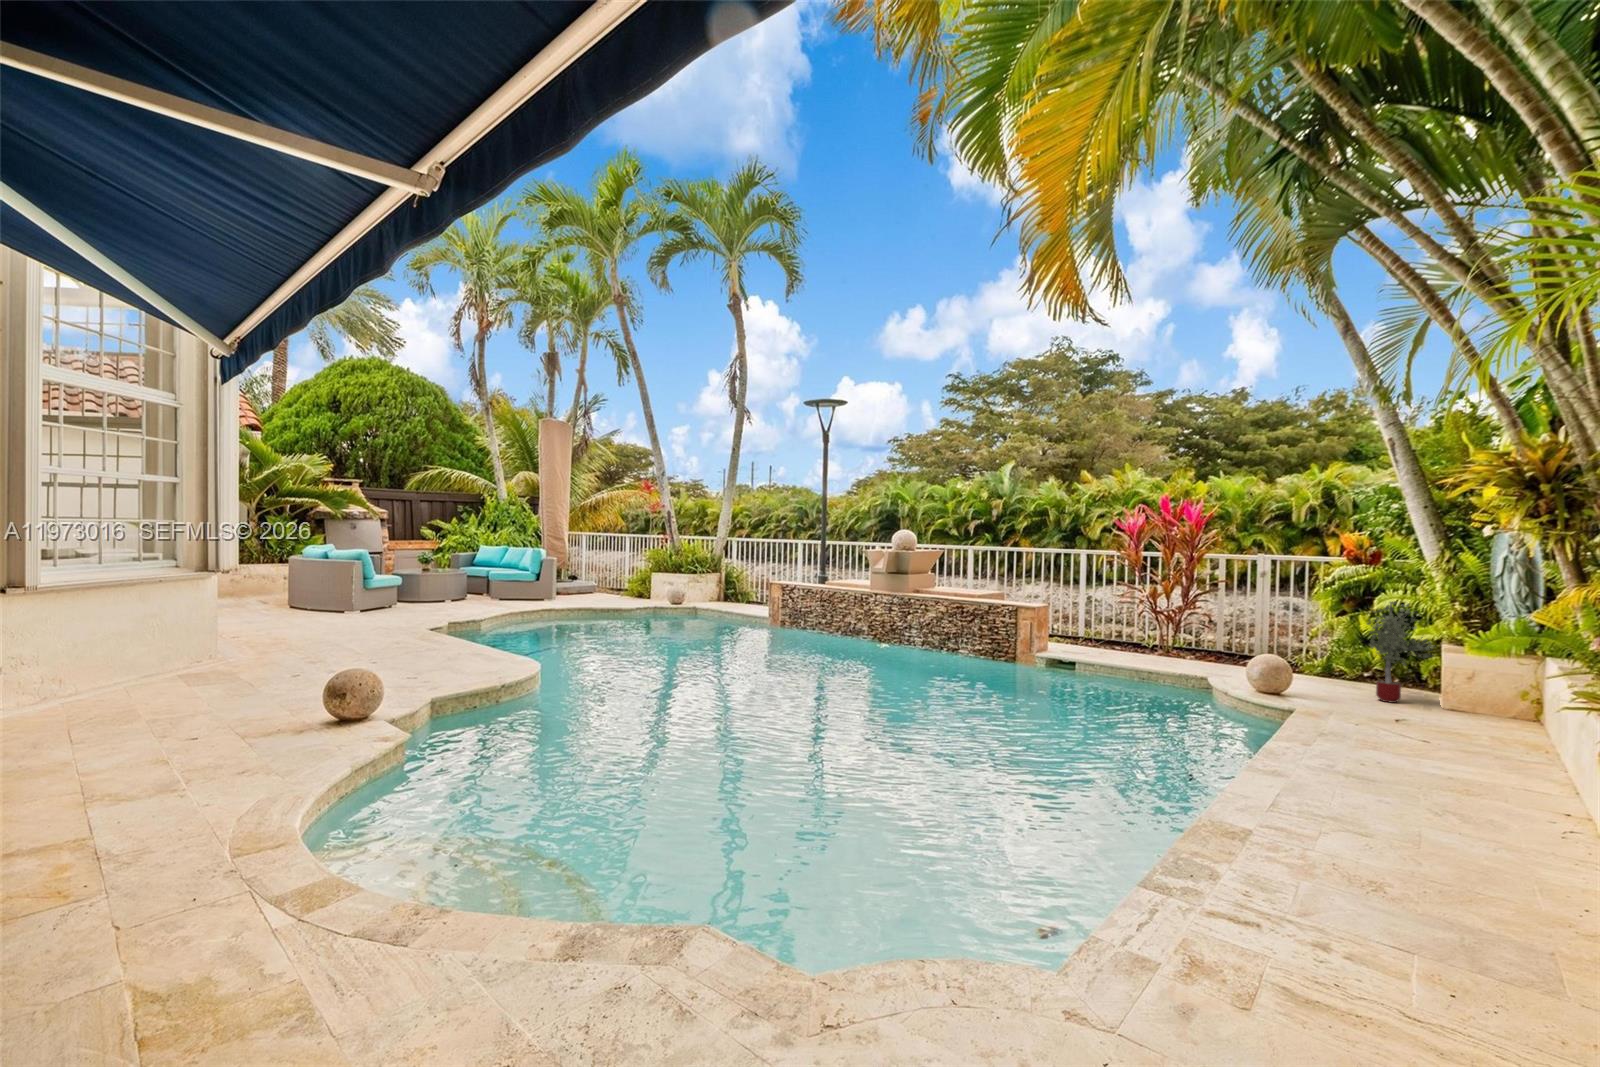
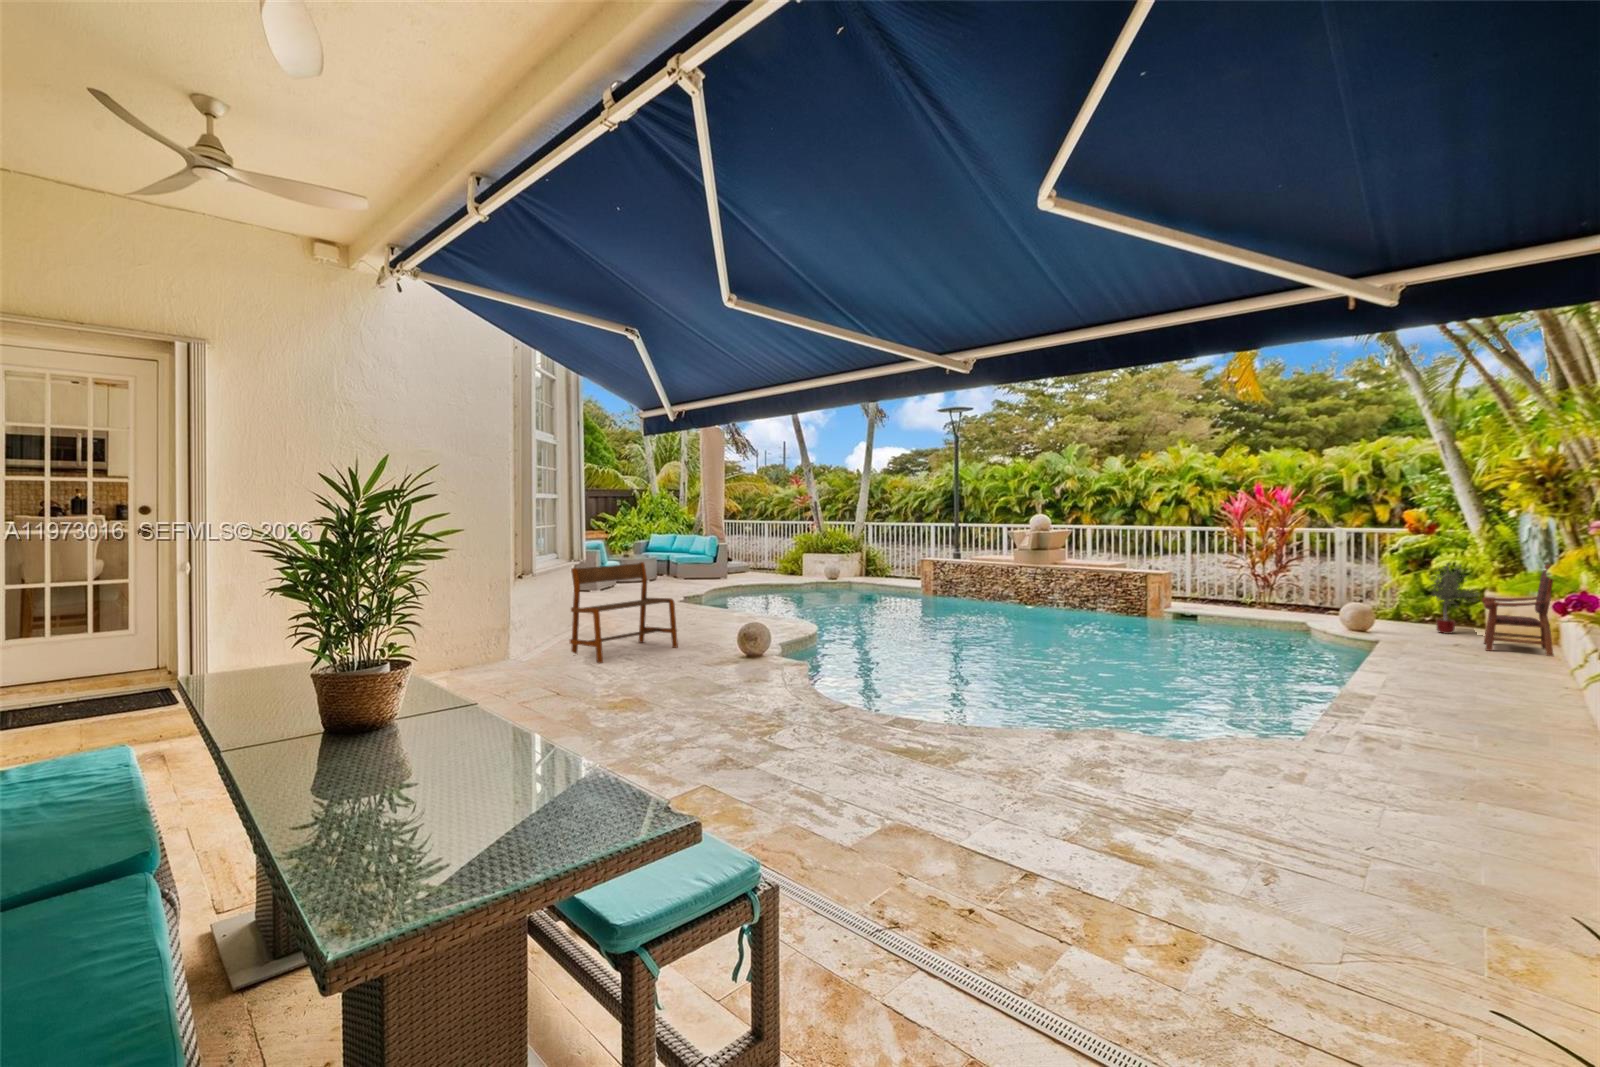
bench: none [67,558,267,708] -> present [570,562,678,663]
armchair: none [1436,605,1544,746] -> present [1482,565,1554,656]

